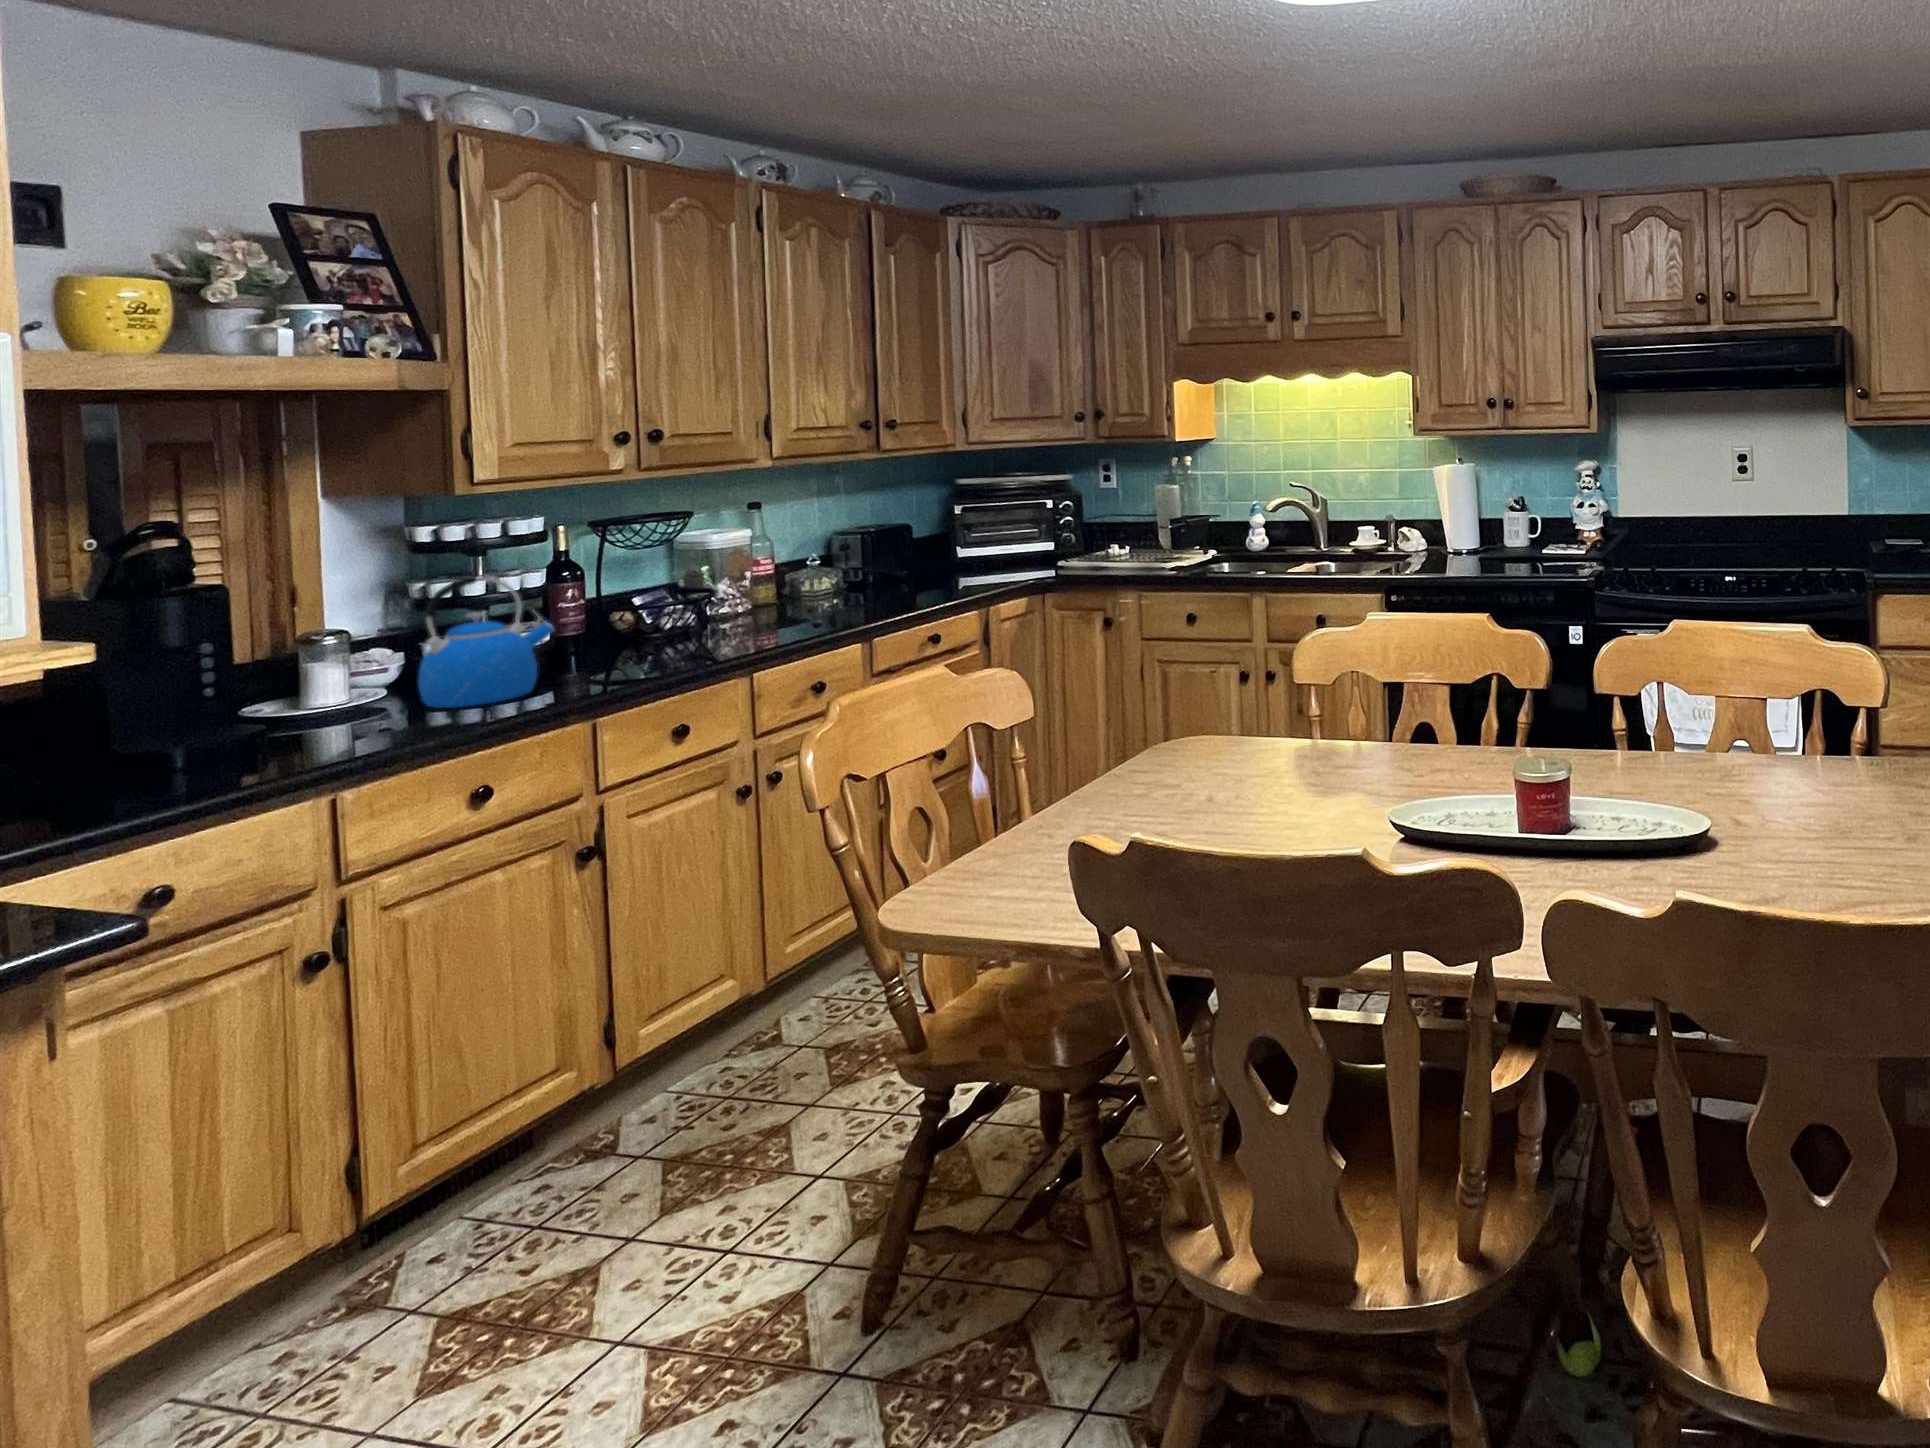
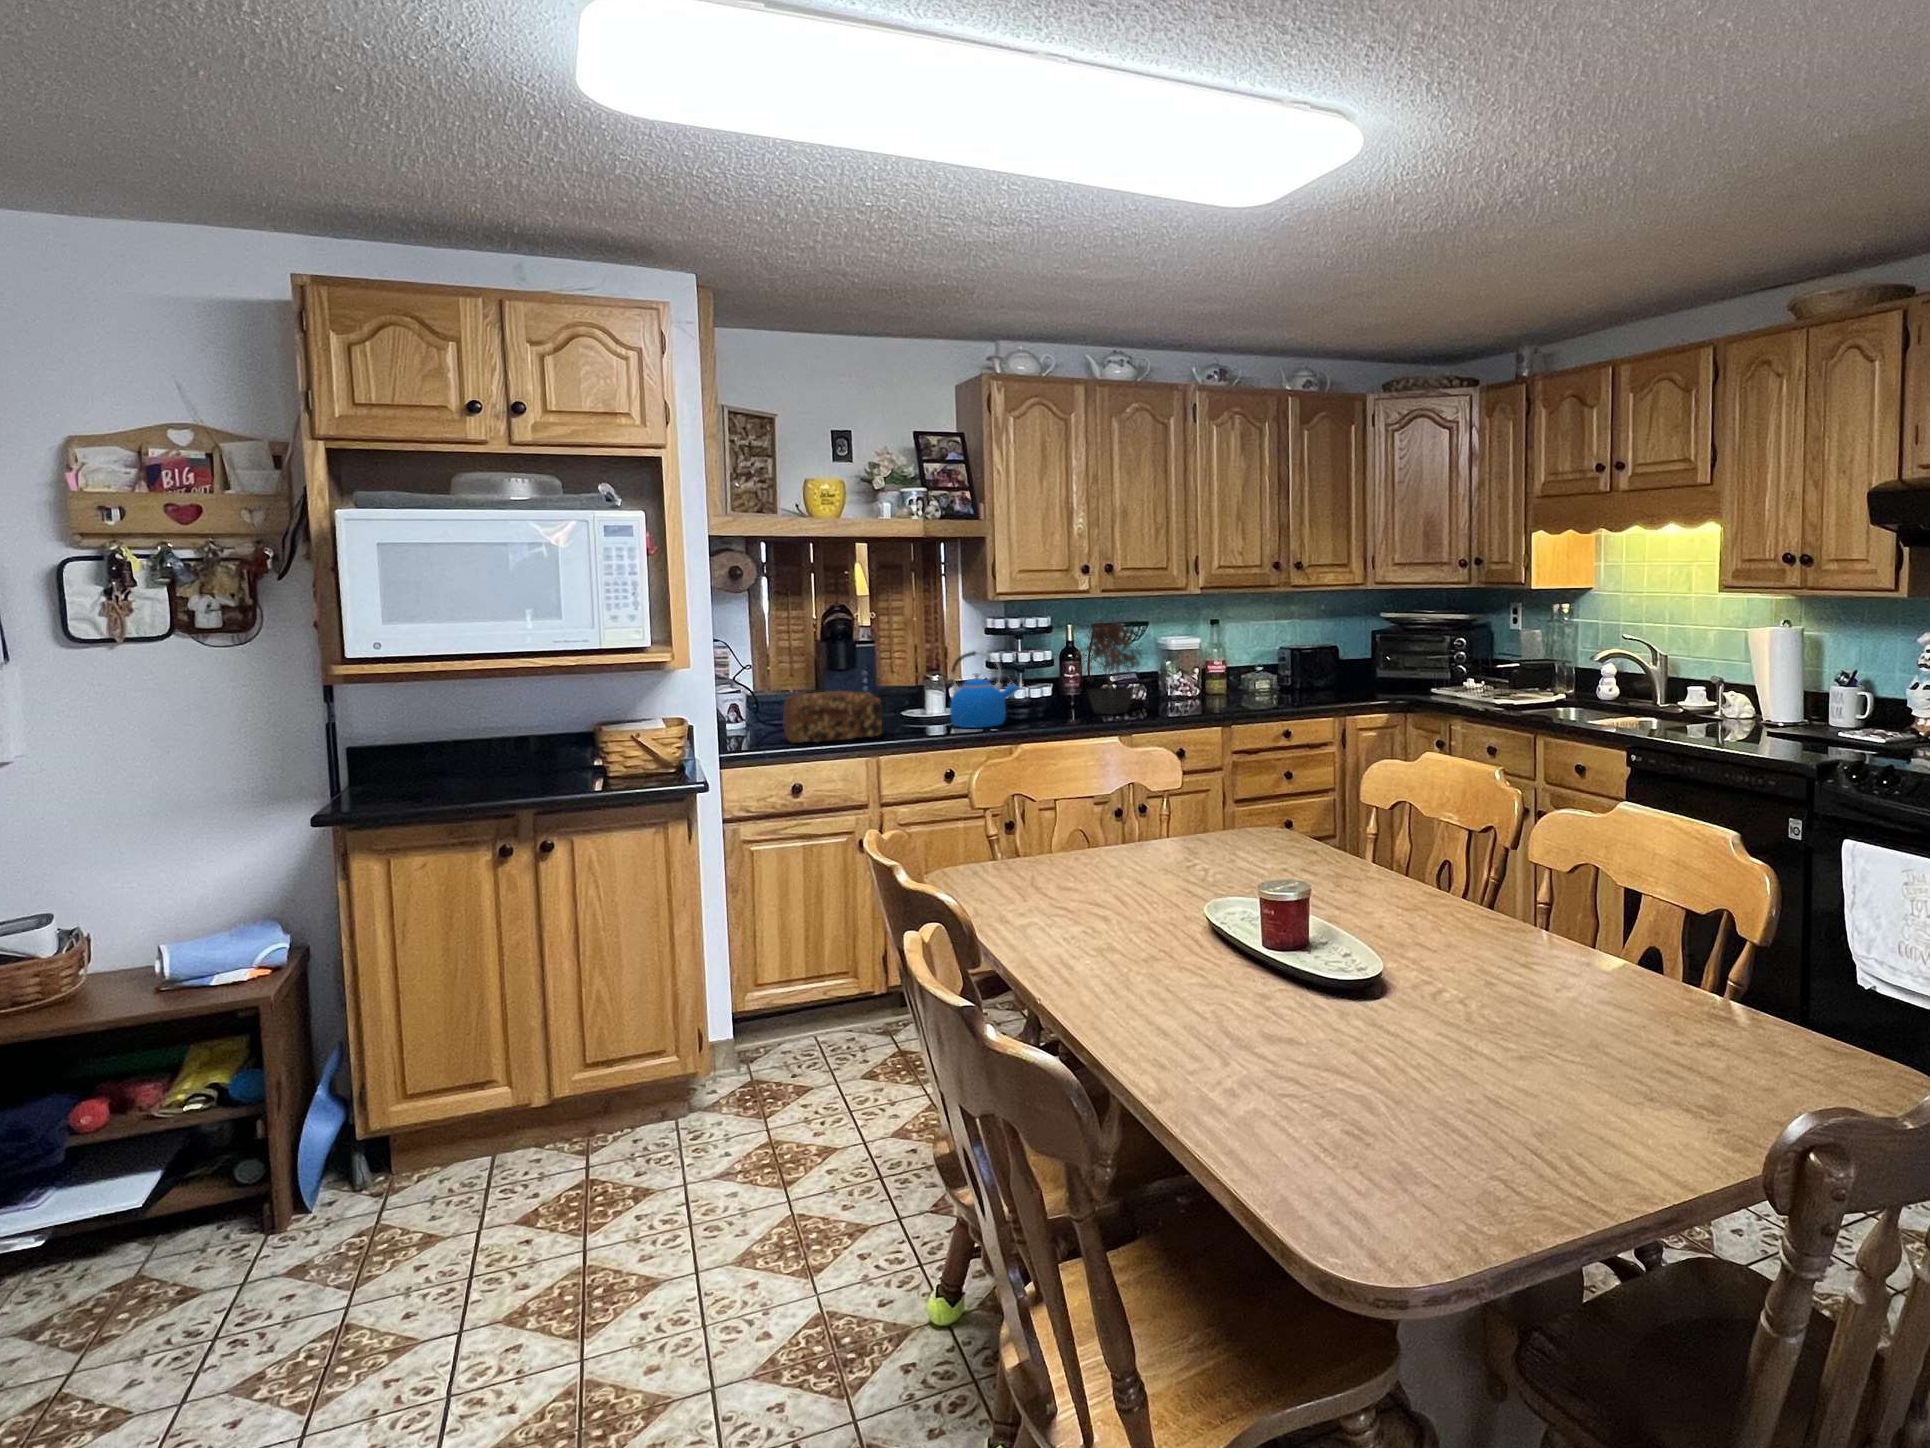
potted plant: none [602,507,736,652] -> present [1077,621,1142,715]
bread loaf: none [68,671,339,796] -> present [783,691,882,743]

